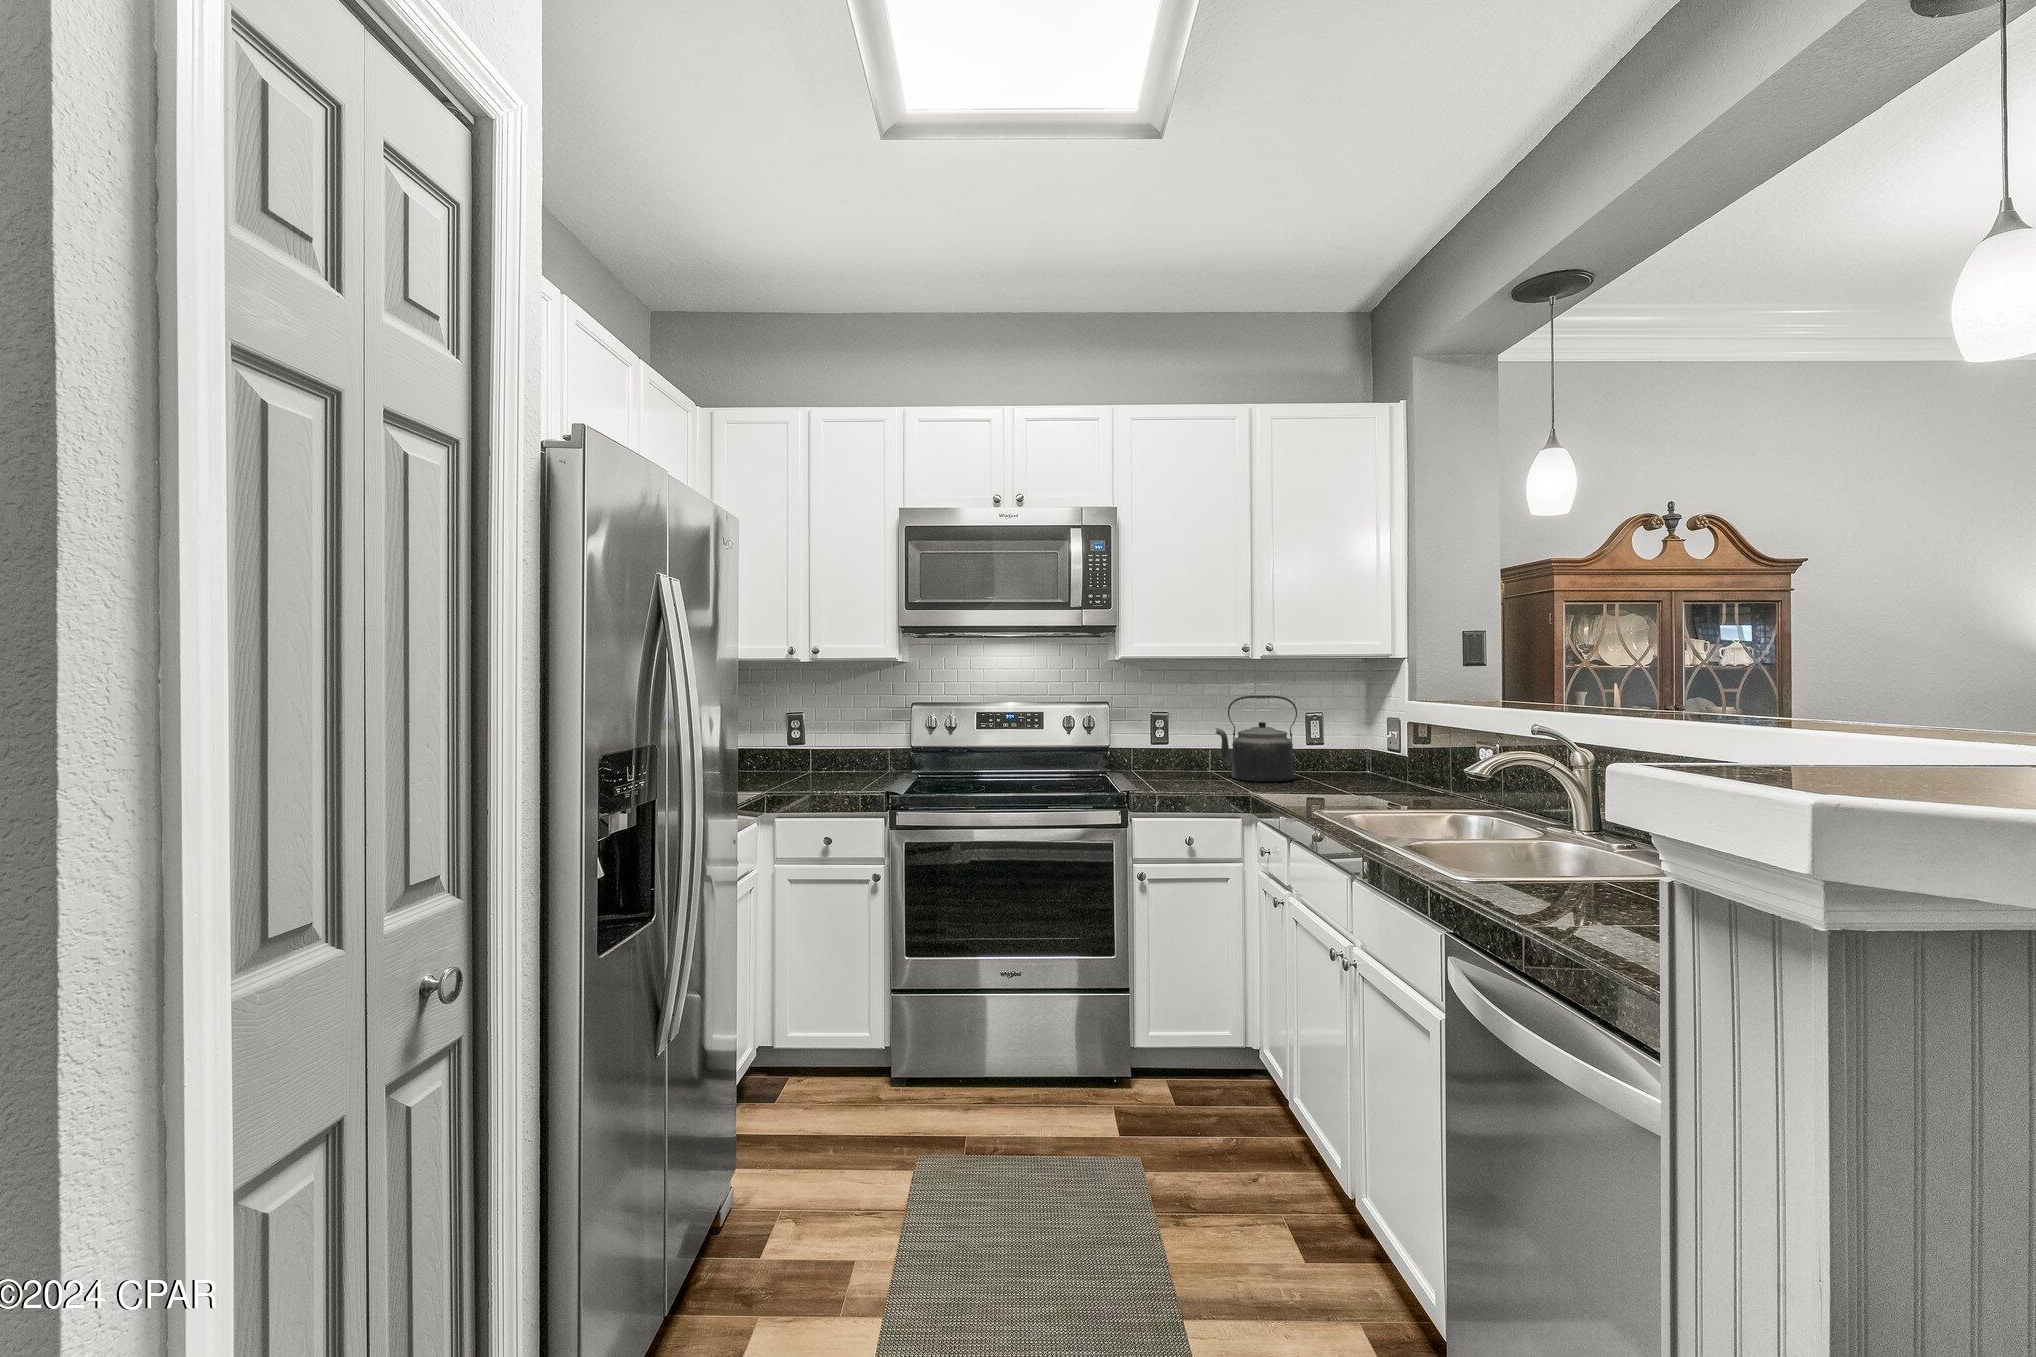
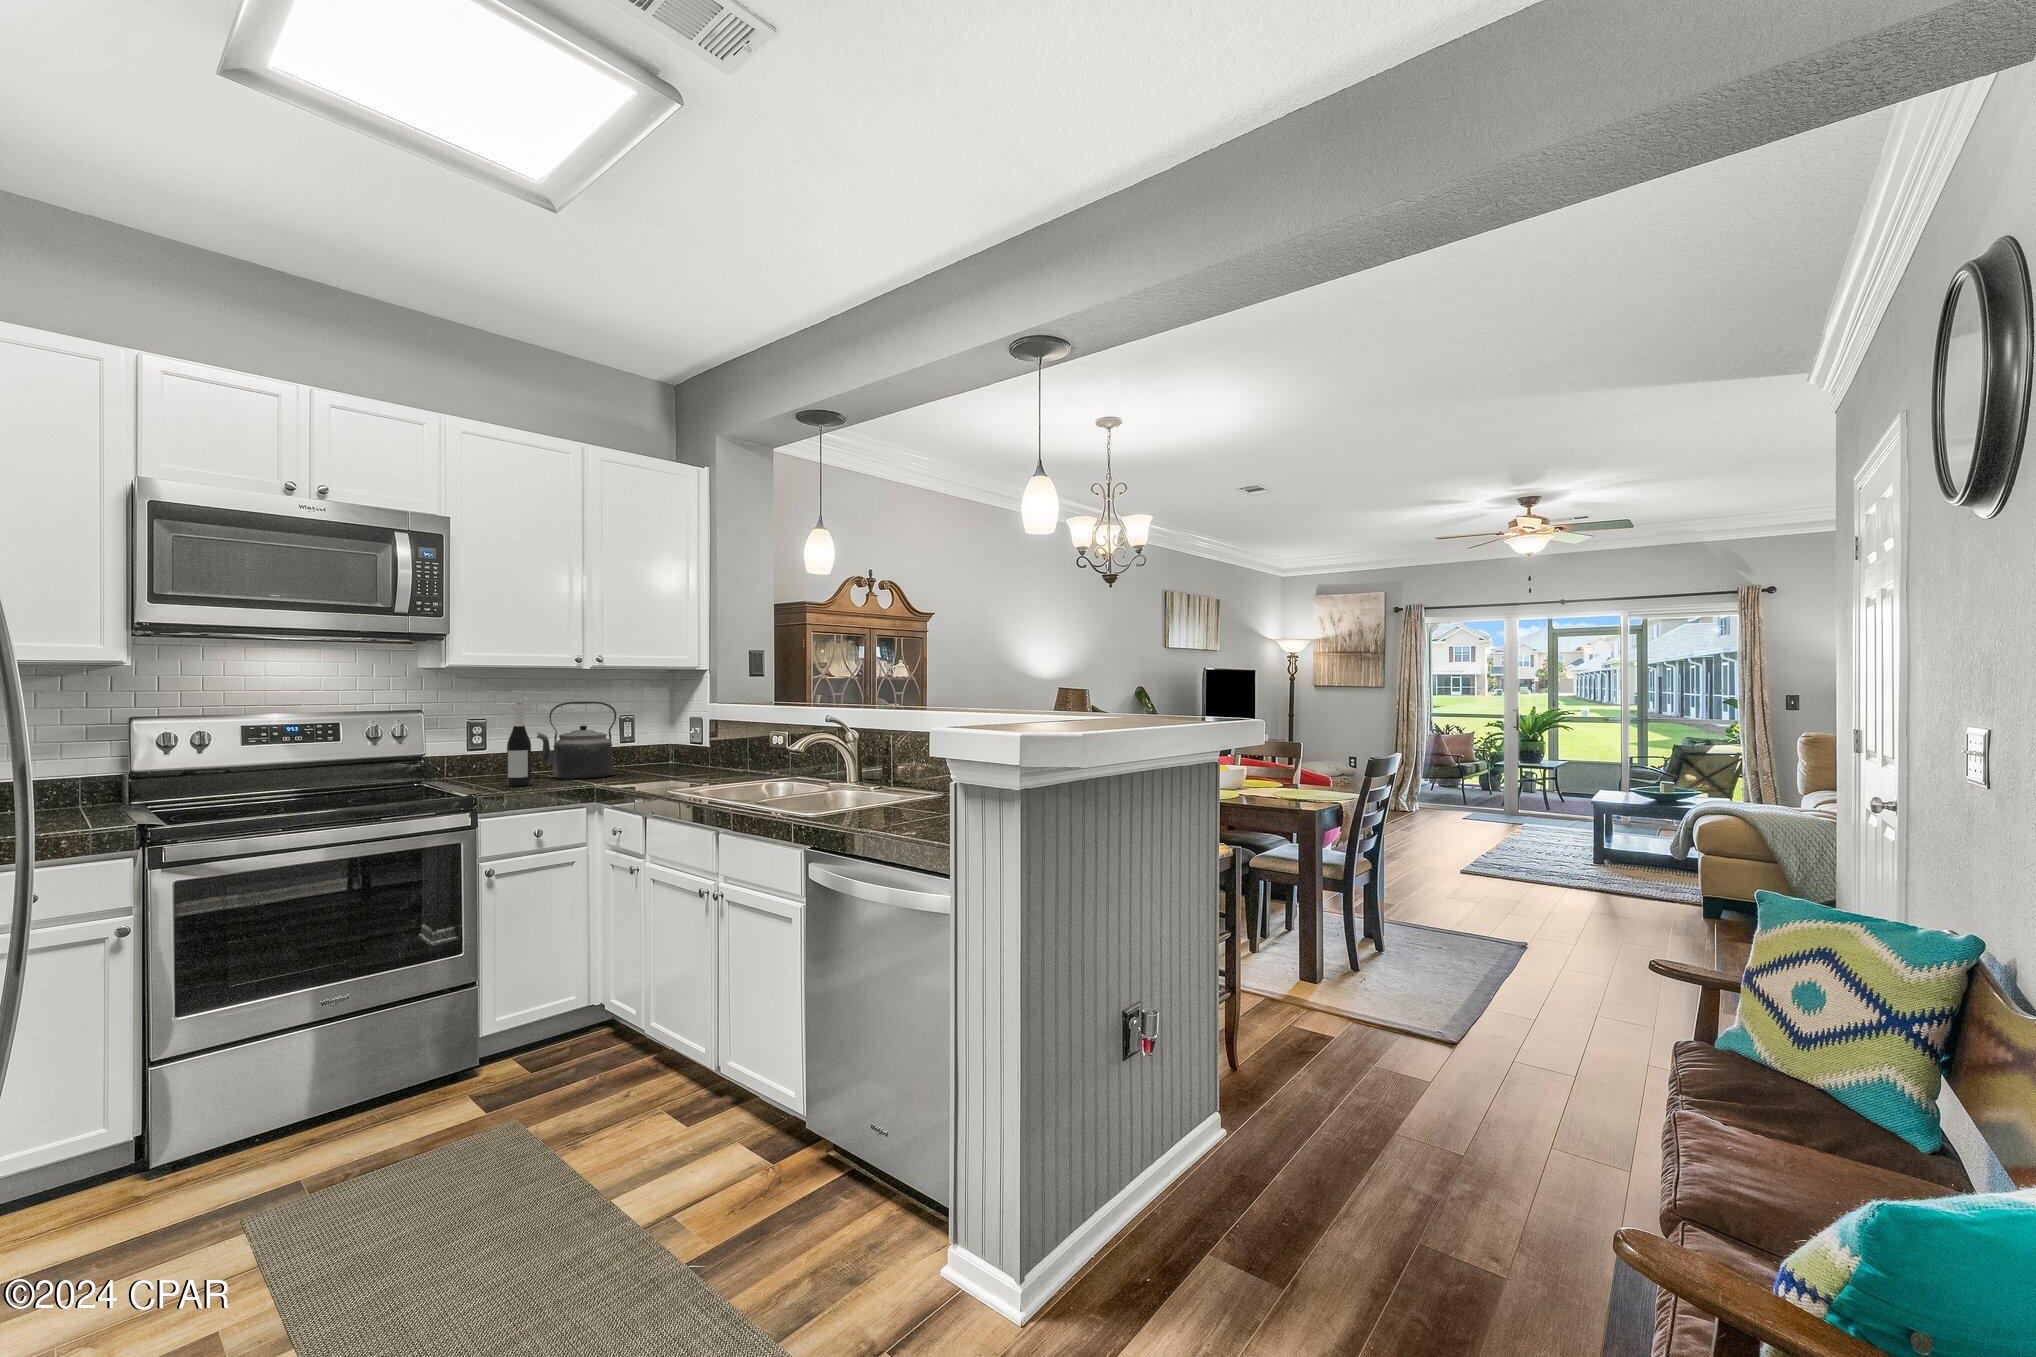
wine bottle: none [1177,697,1201,786] -> present [507,703,531,786]

